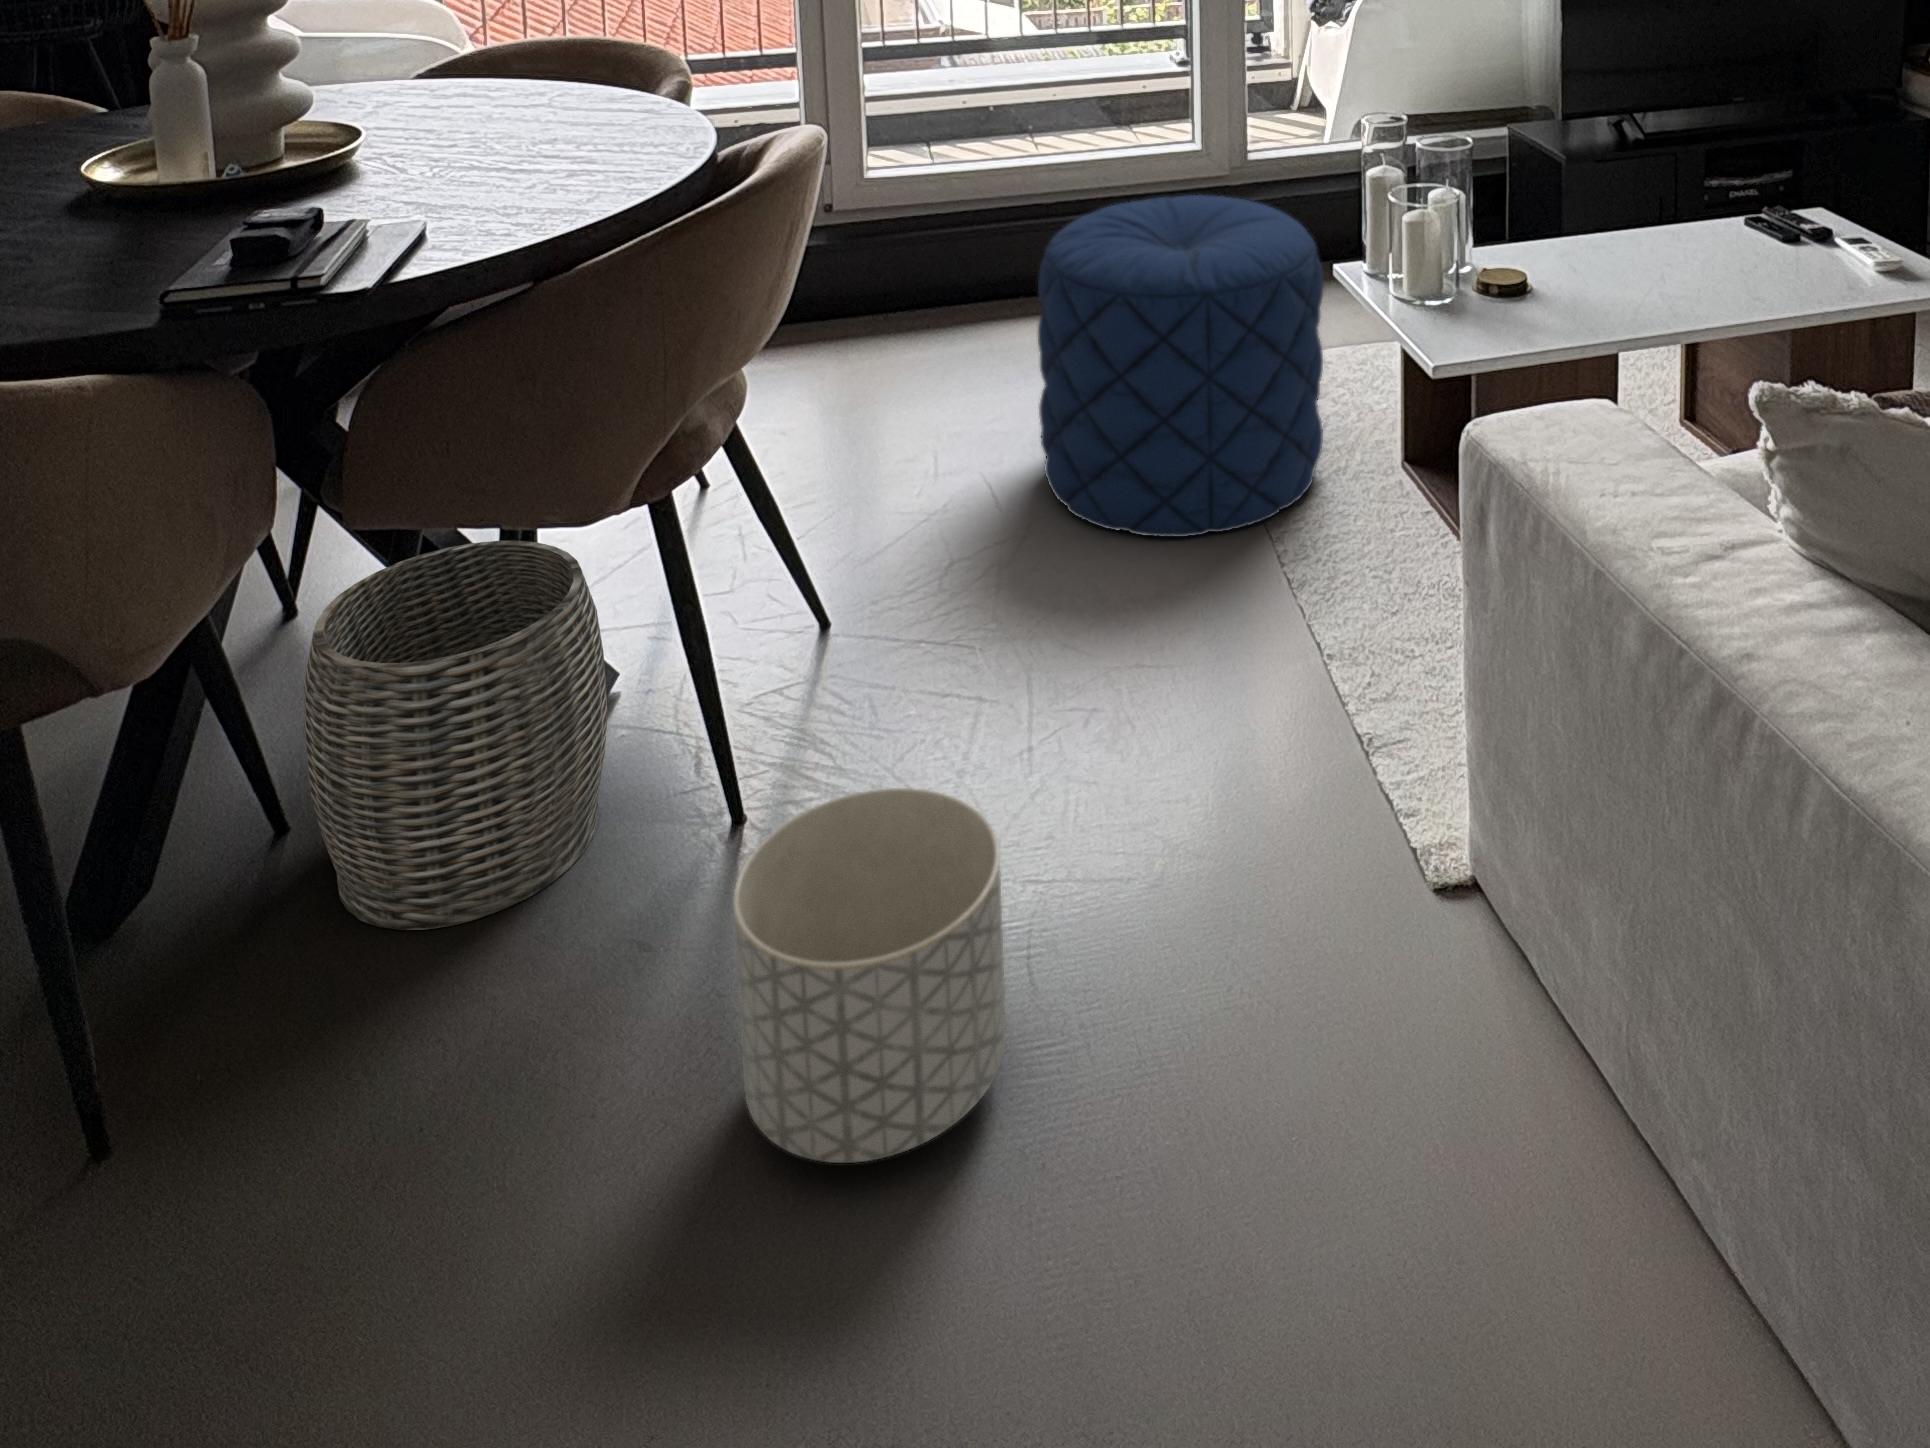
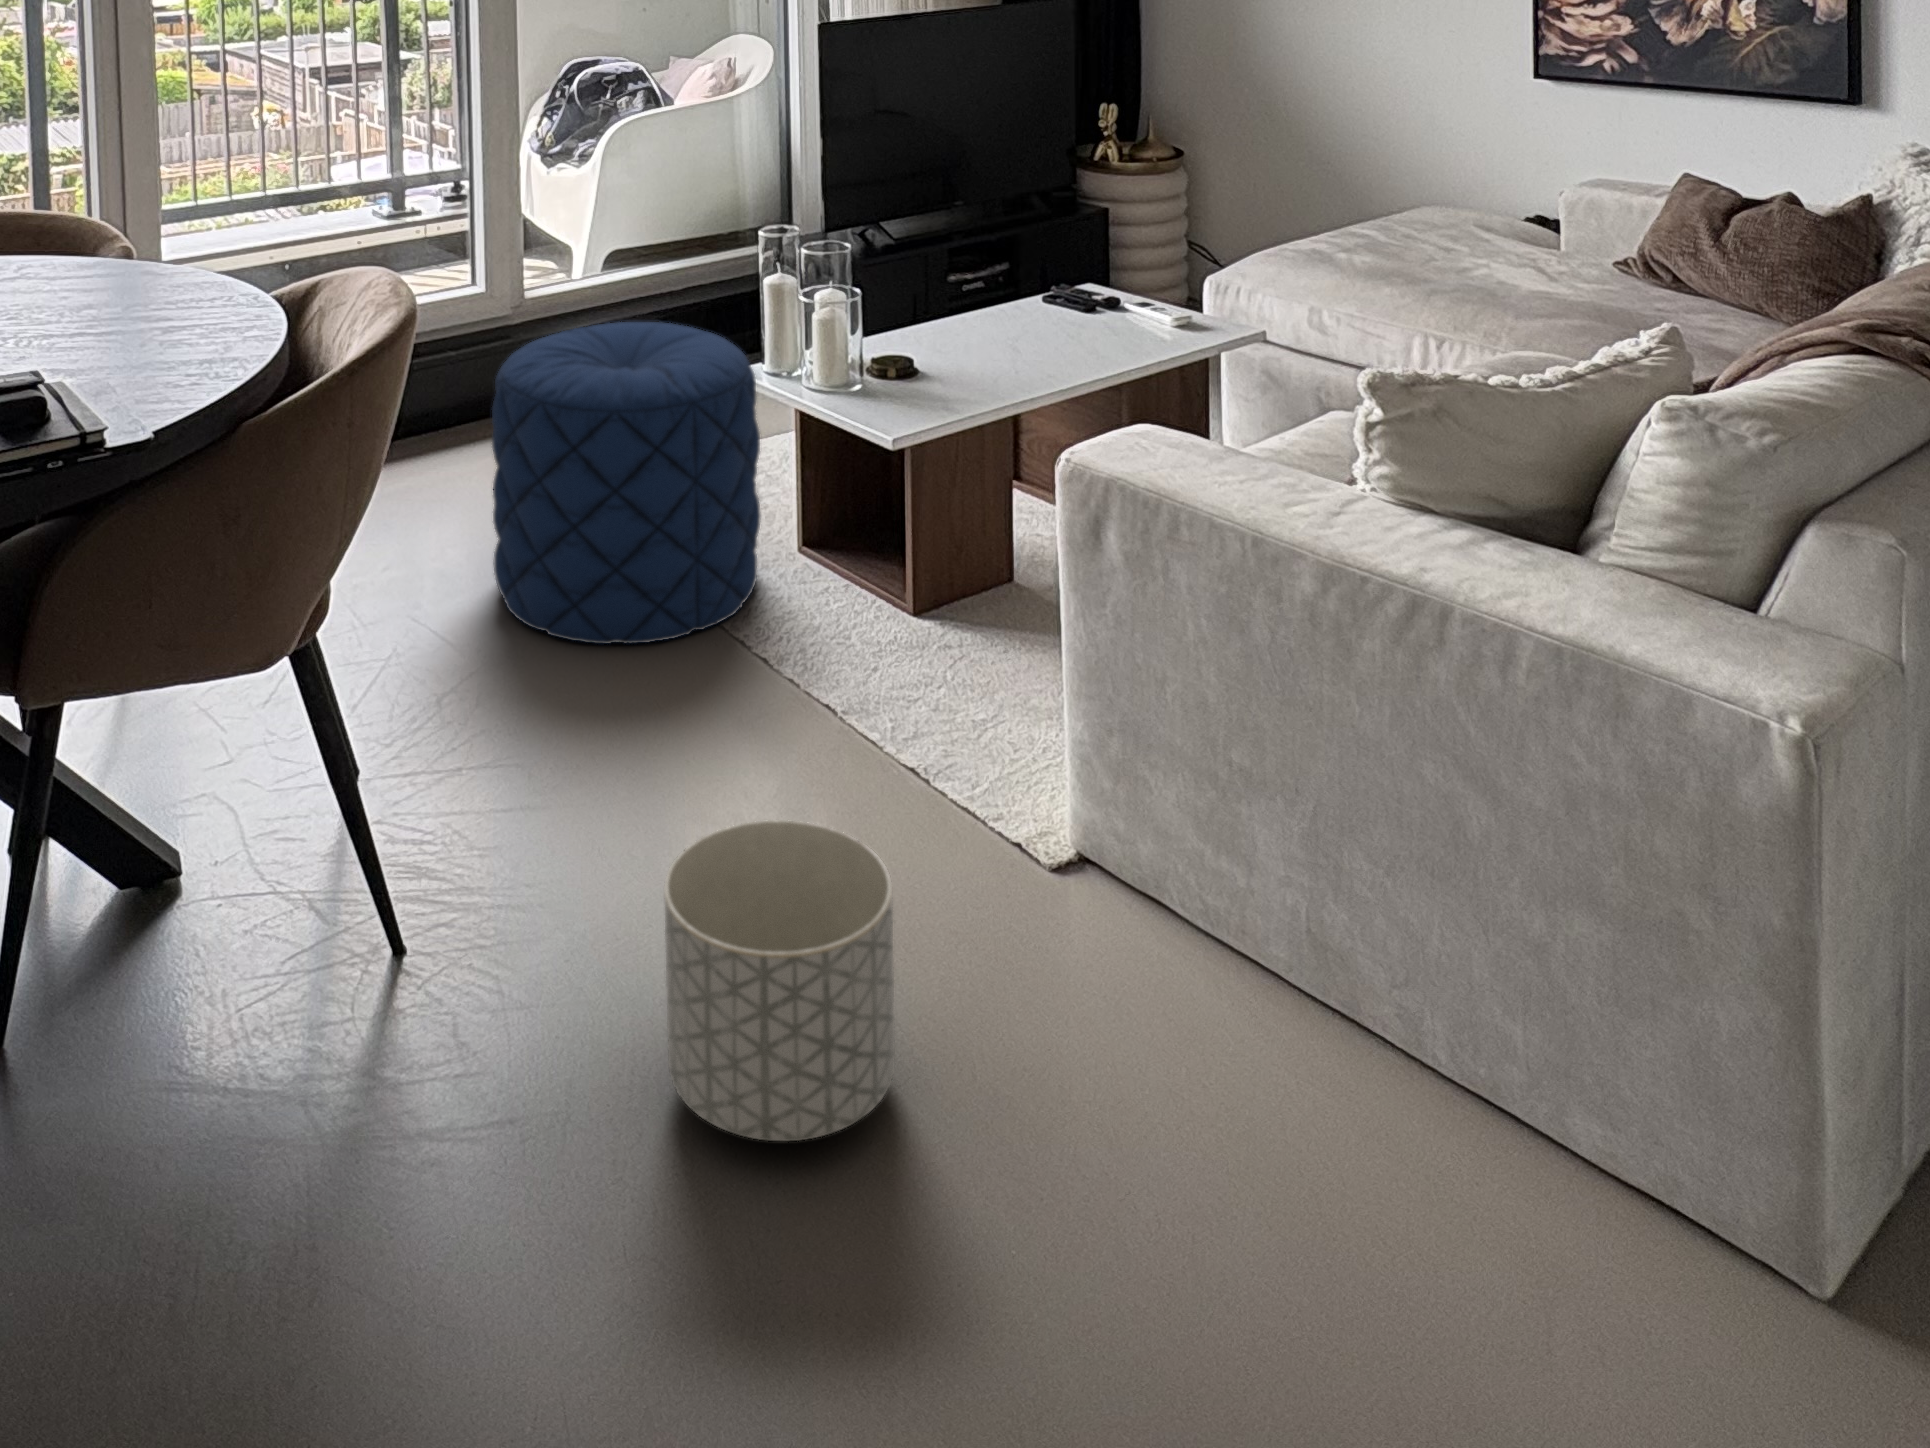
woven basket: present [304,541,607,930] -> none [67,696,346,1097]

